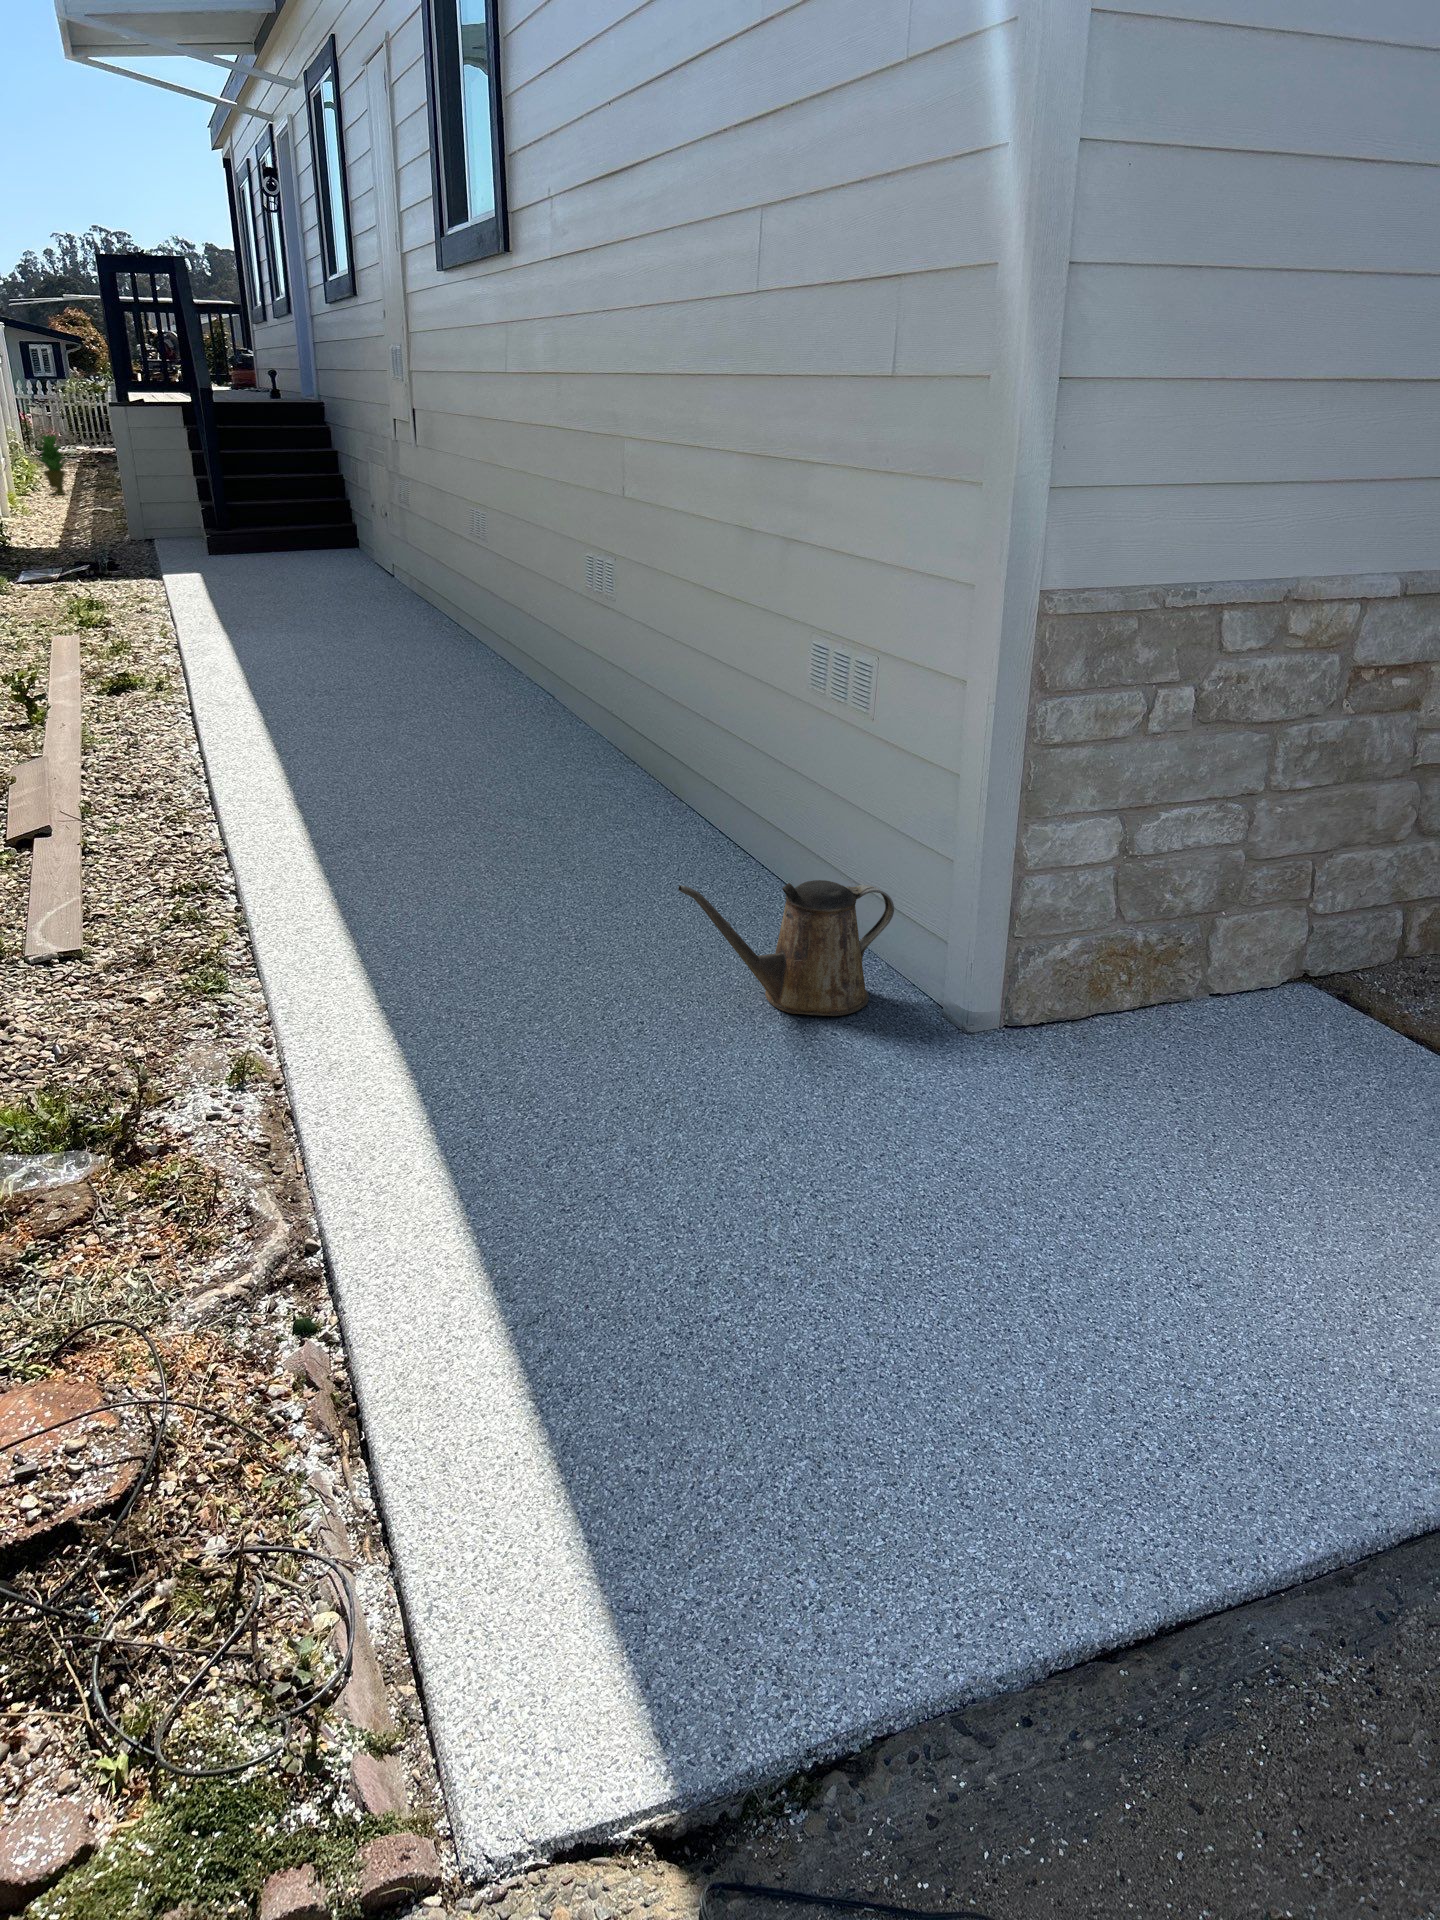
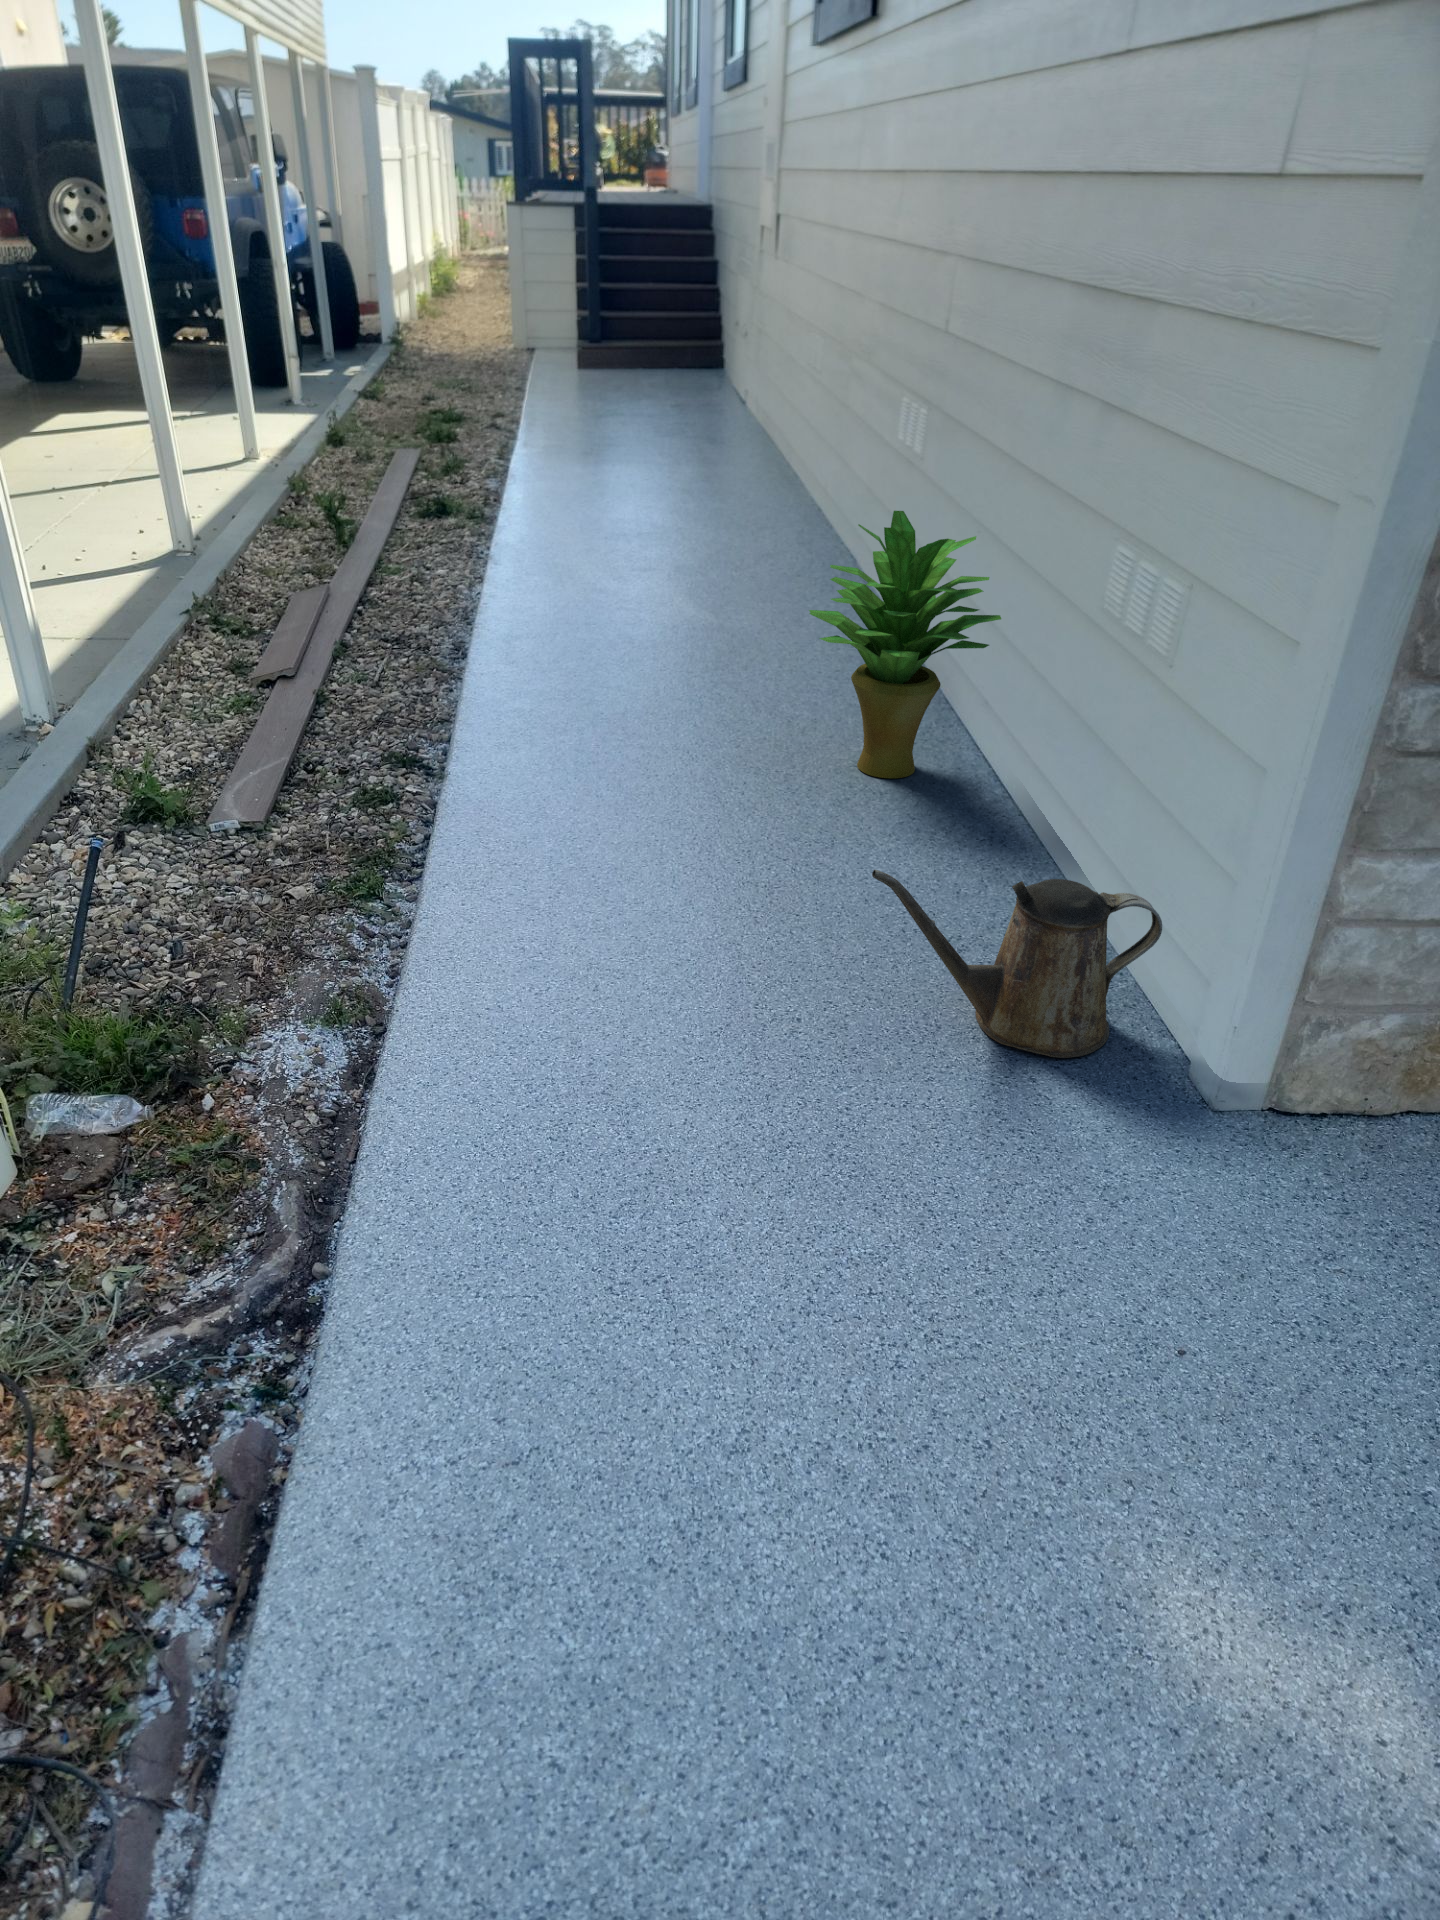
potted plant: present [36,434,68,495] -> present [809,511,1001,778]

